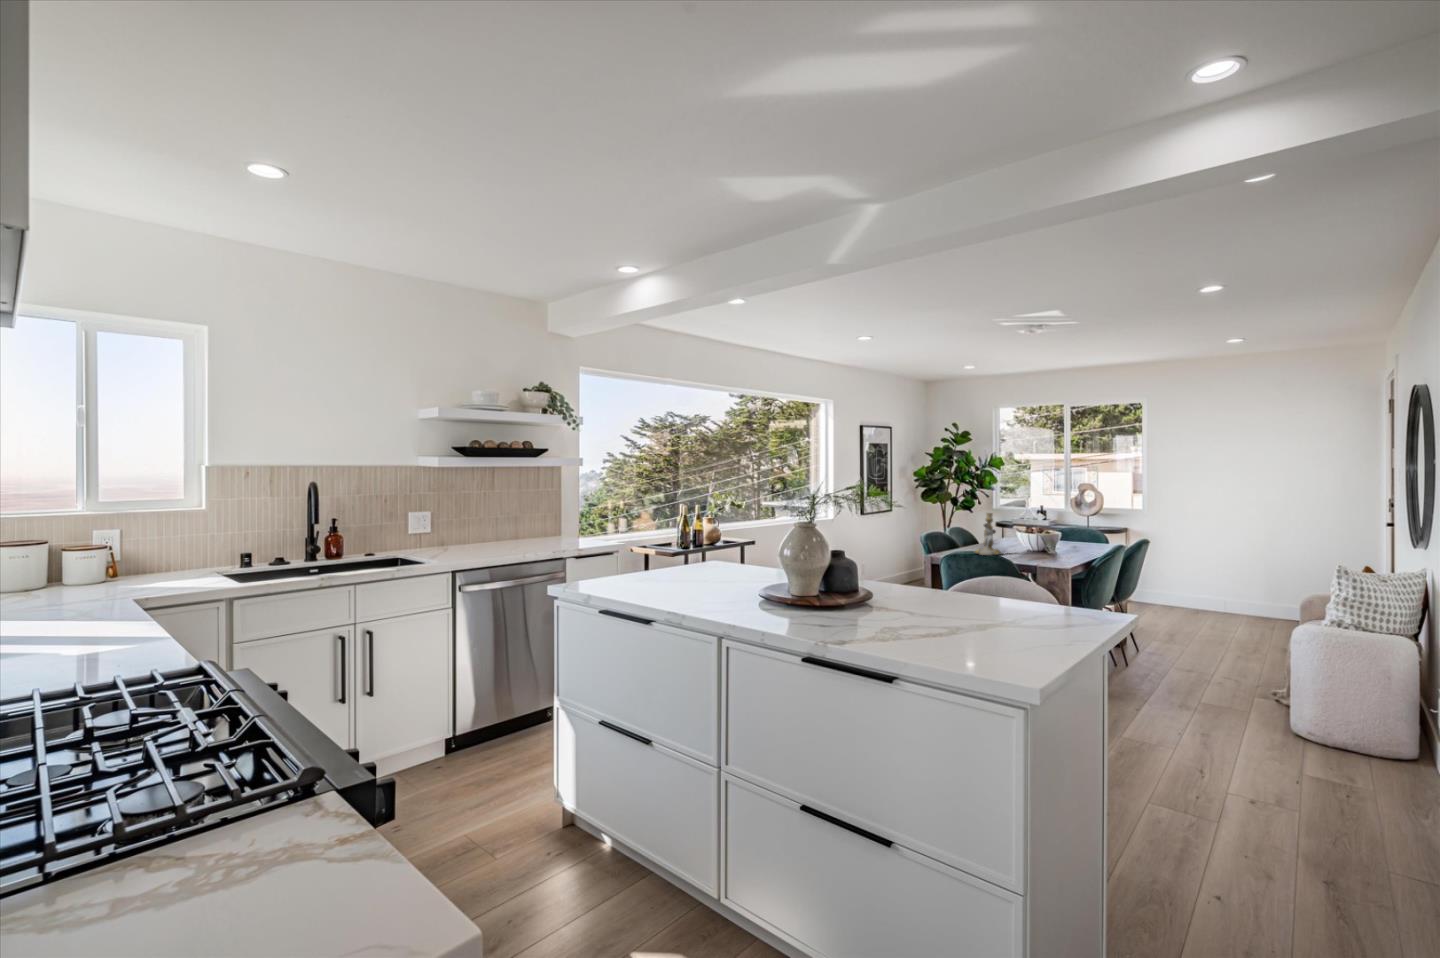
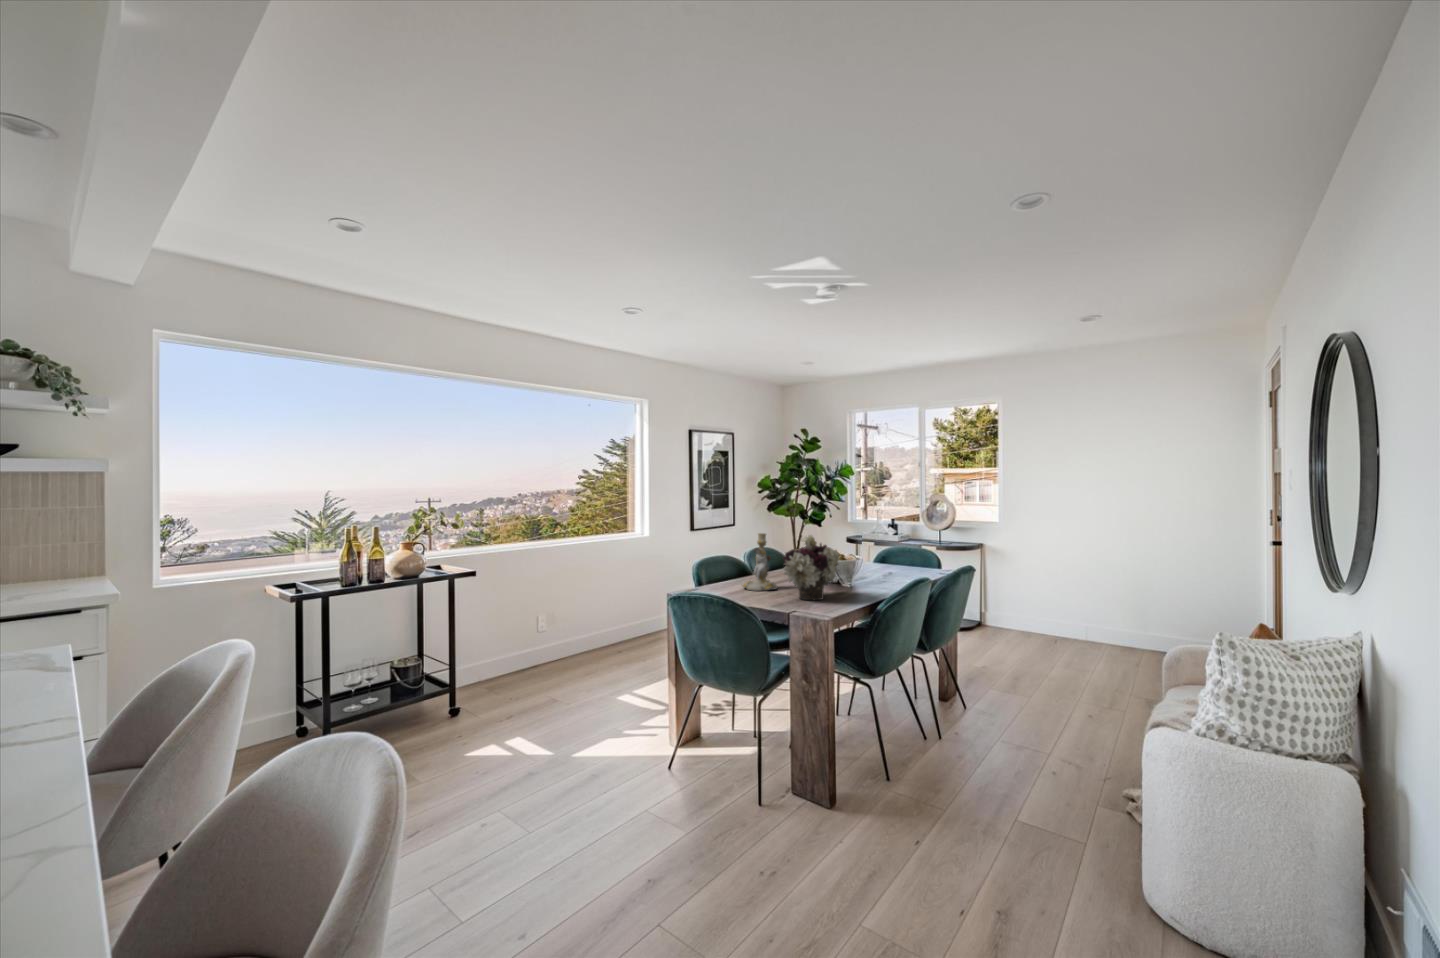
flower arrangement: none [1018,513,1061,560] -> present [783,535,839,600]

